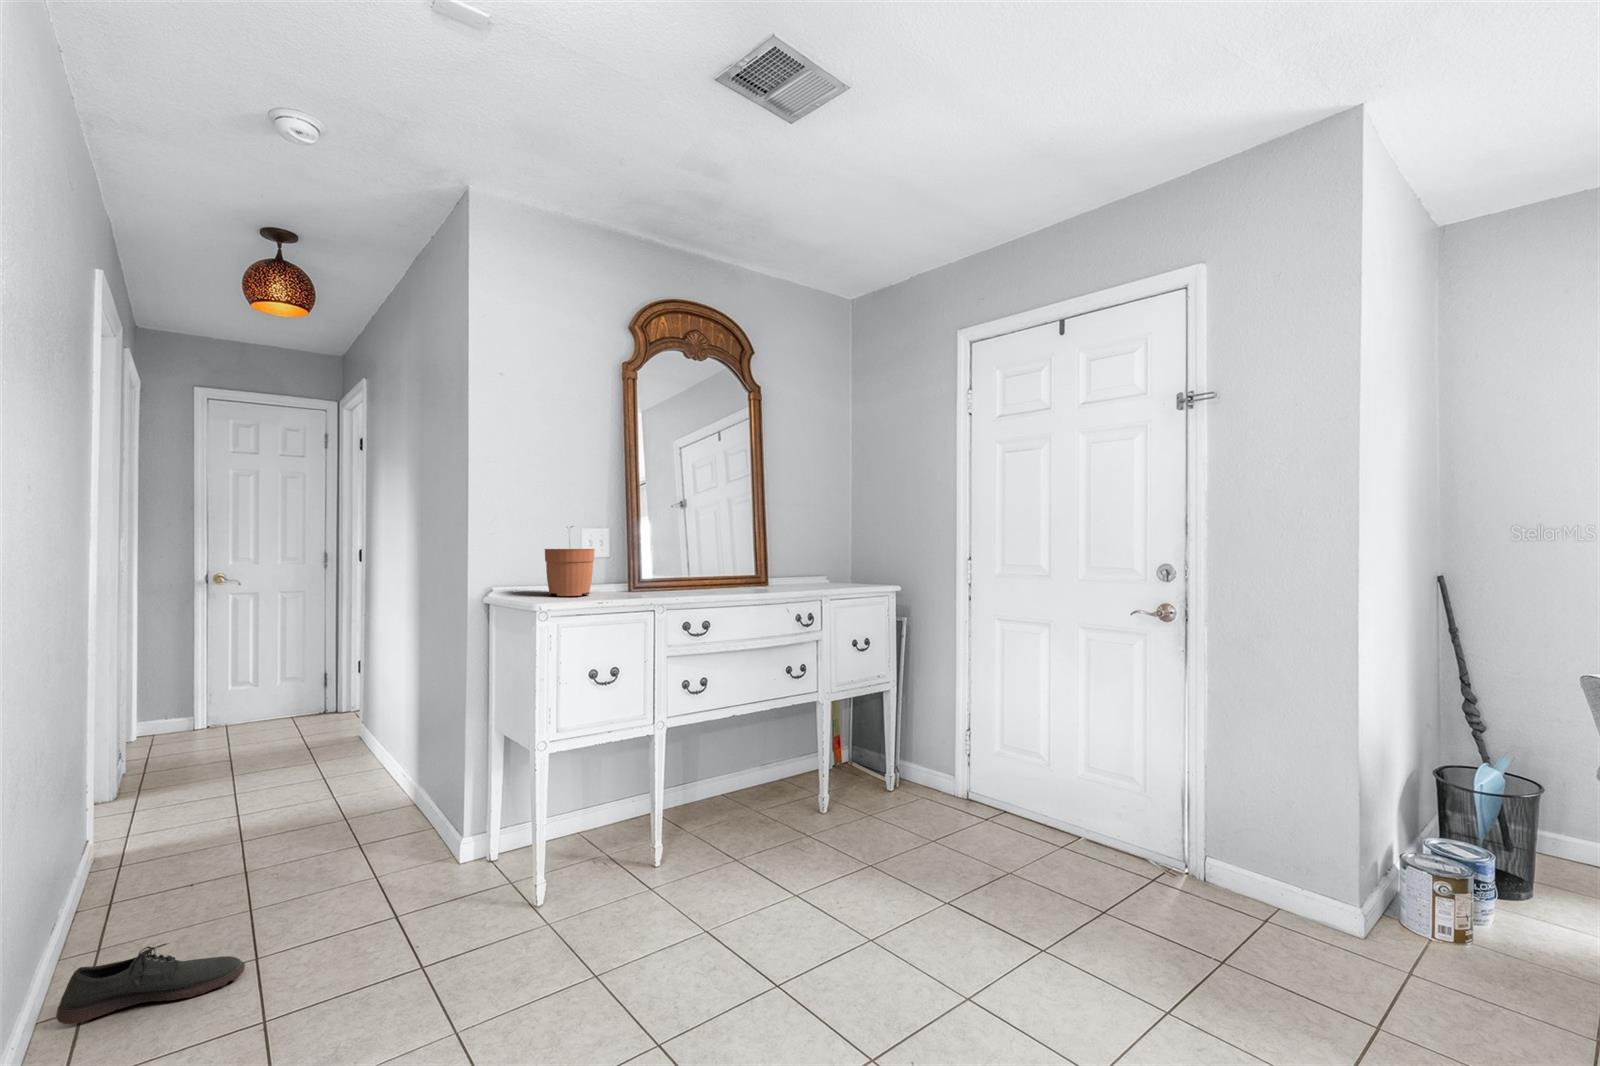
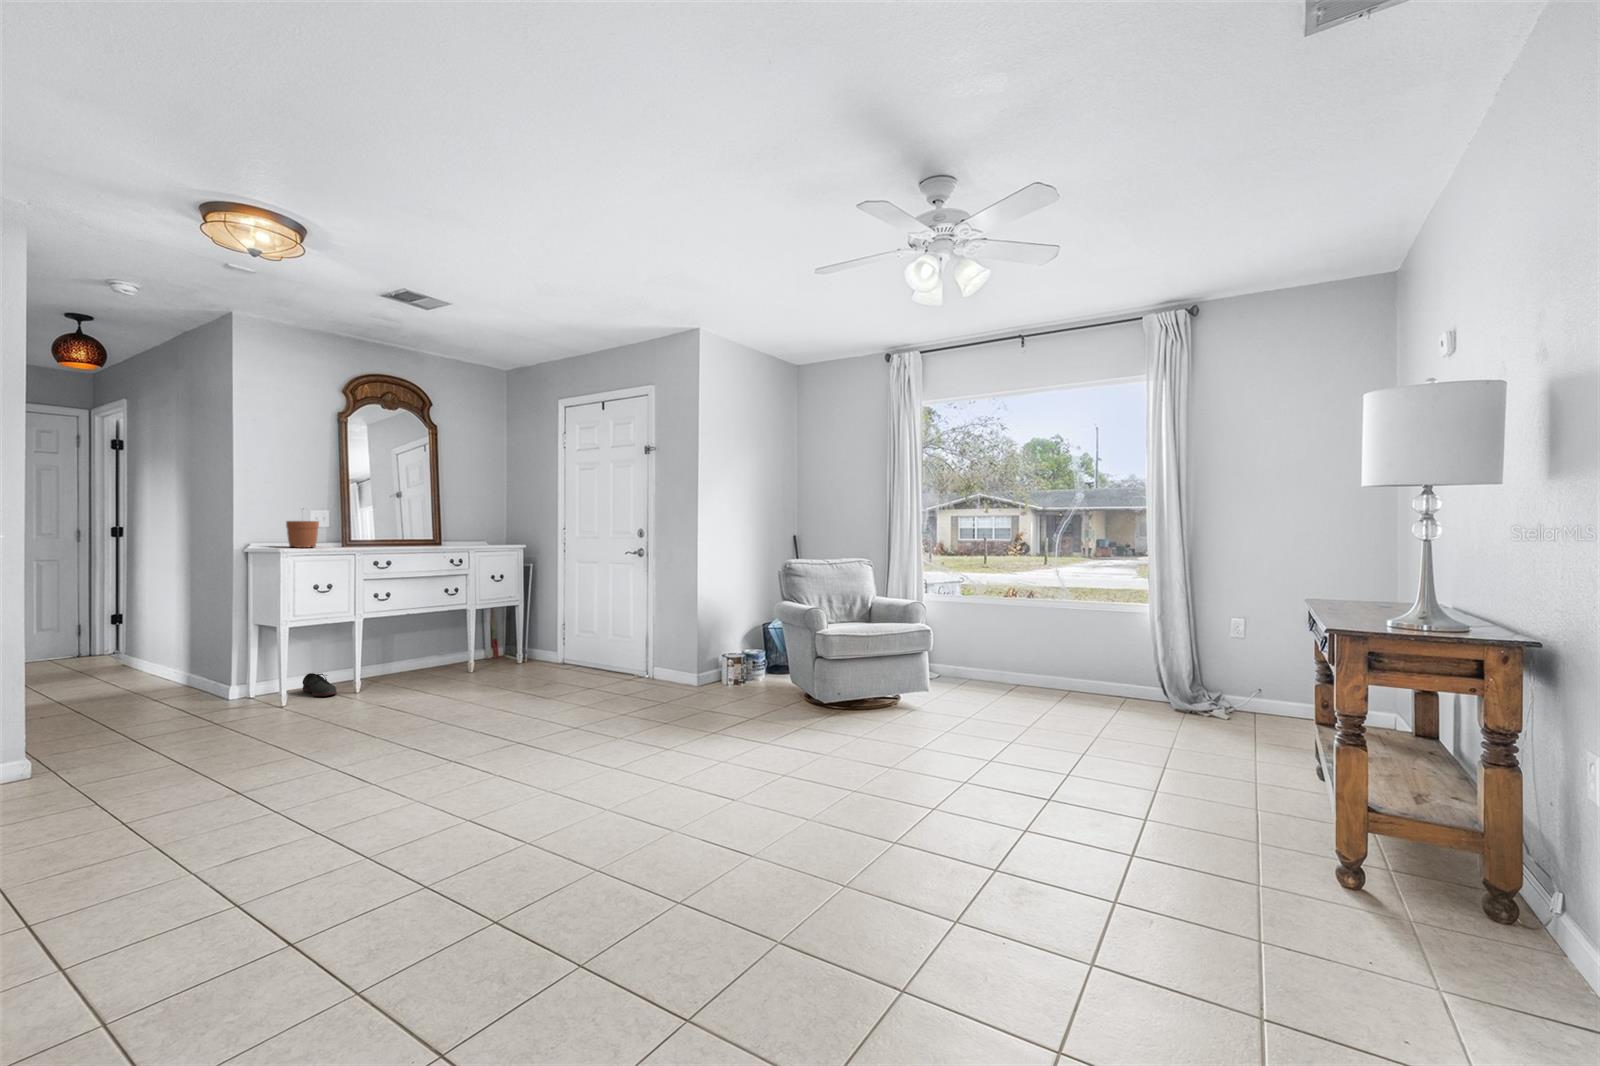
shoe: present [56,943,245,1024] -> present [303,673,337,696]

